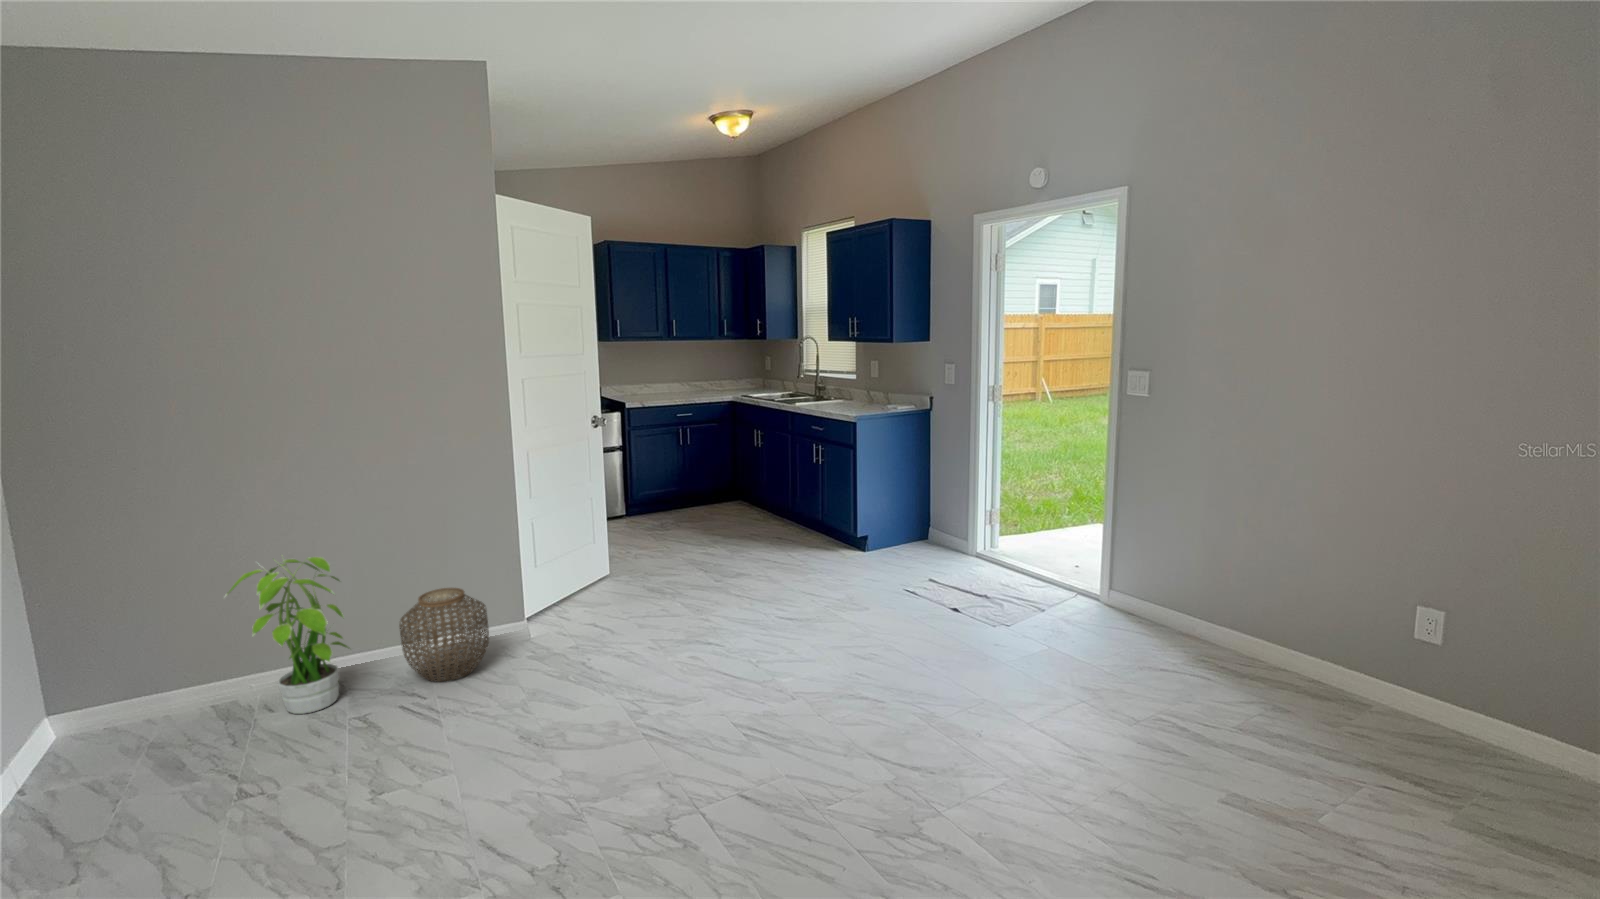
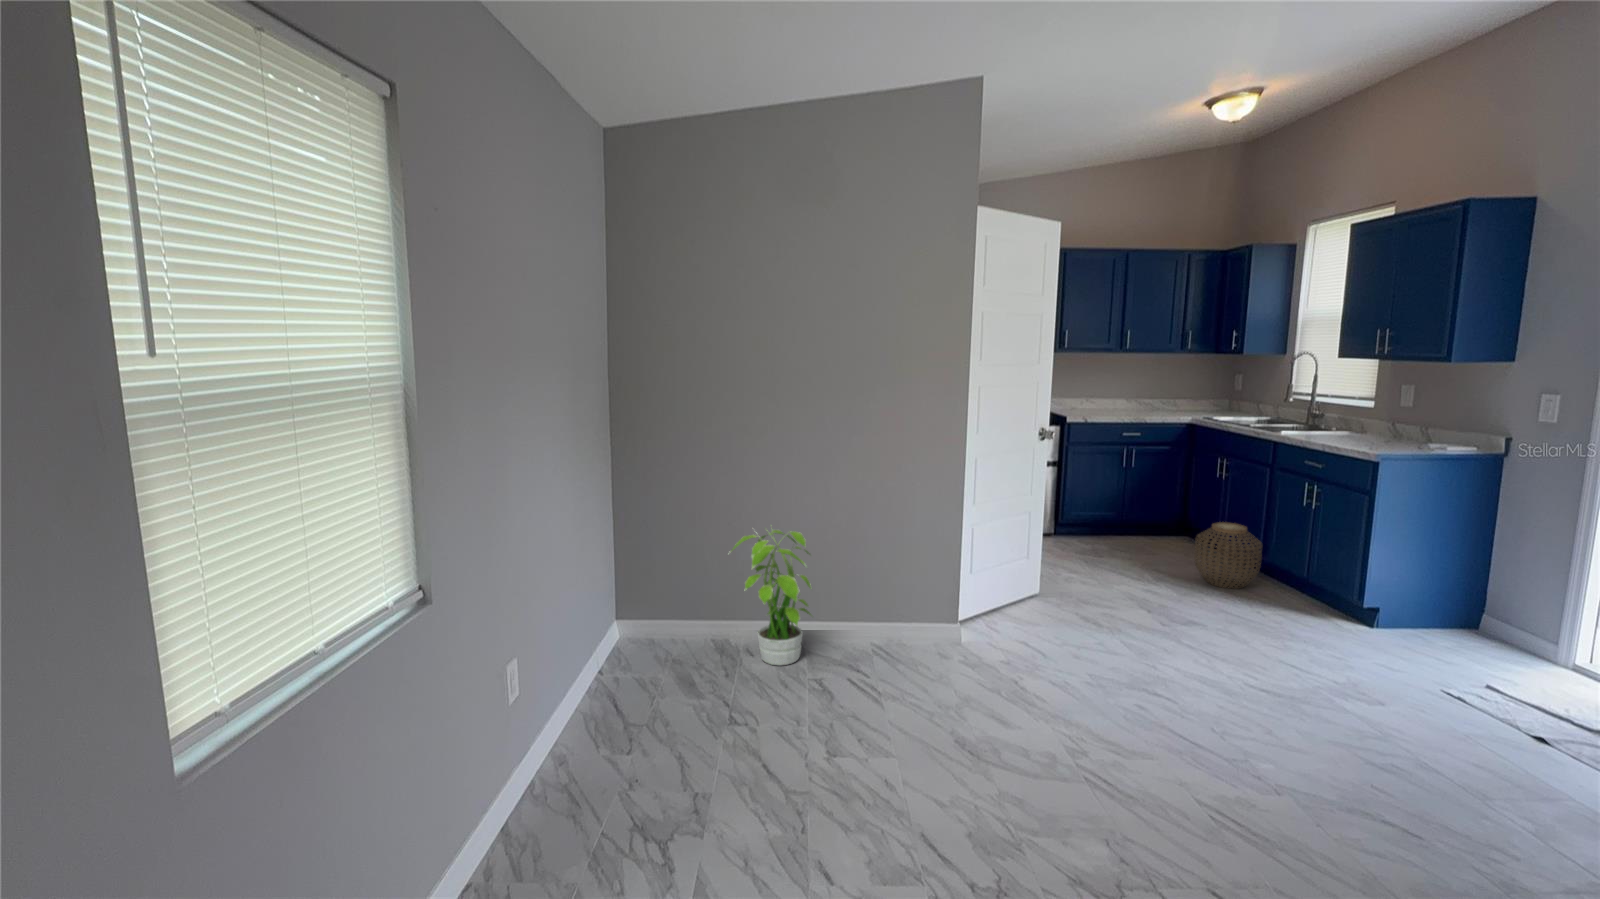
woven basket: present [399,588,489,681] -> present [1194,522,1262,589]

